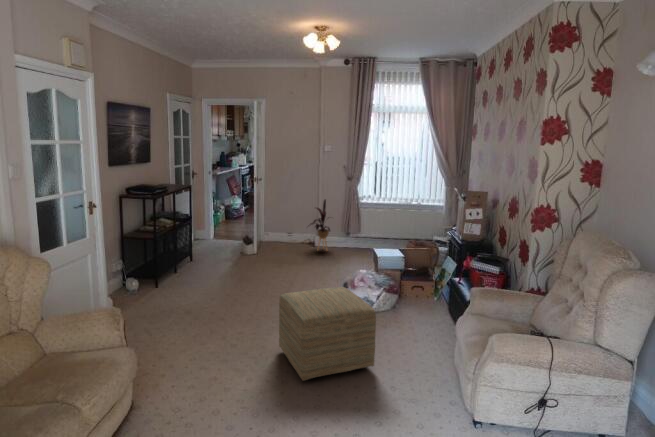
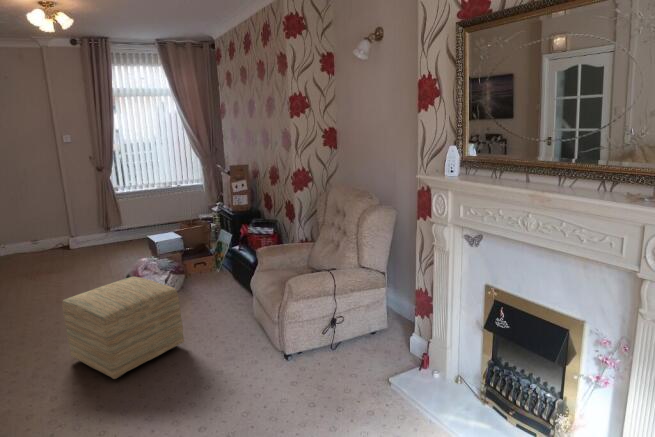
house plant: present [311,200,330,250] -> none [55,194,88,253]

